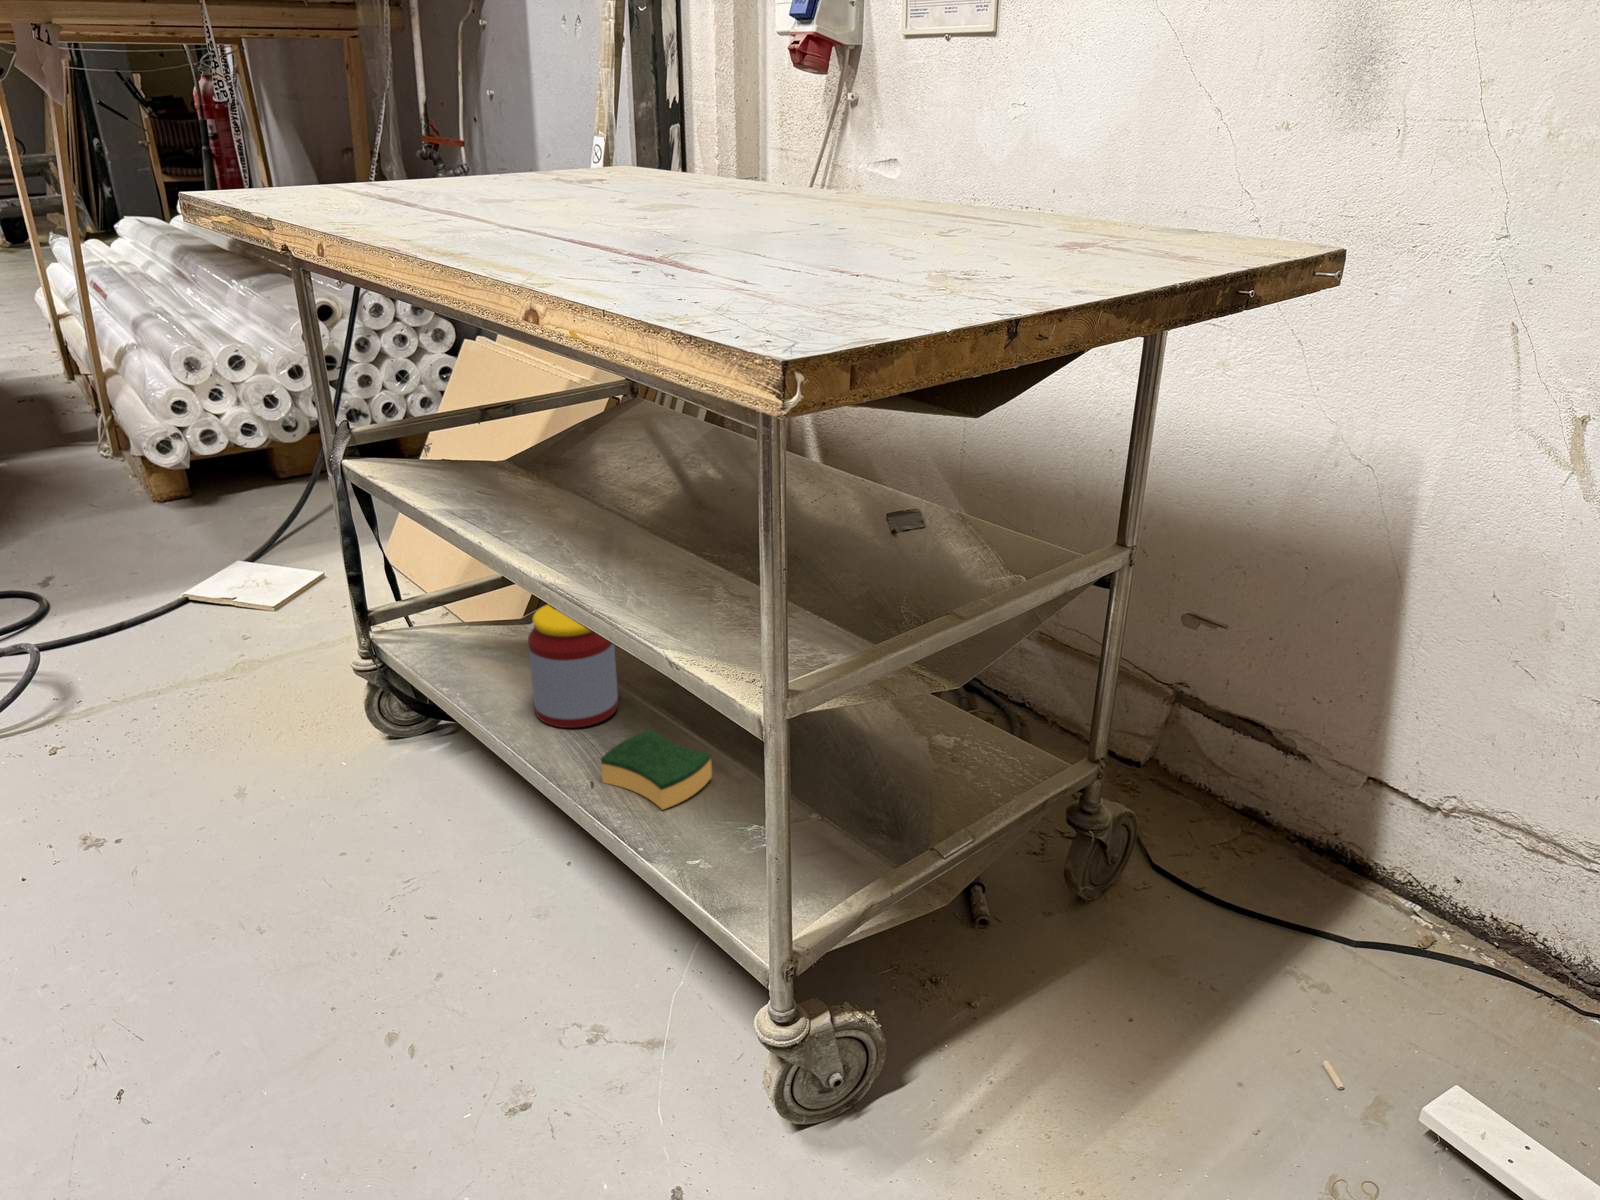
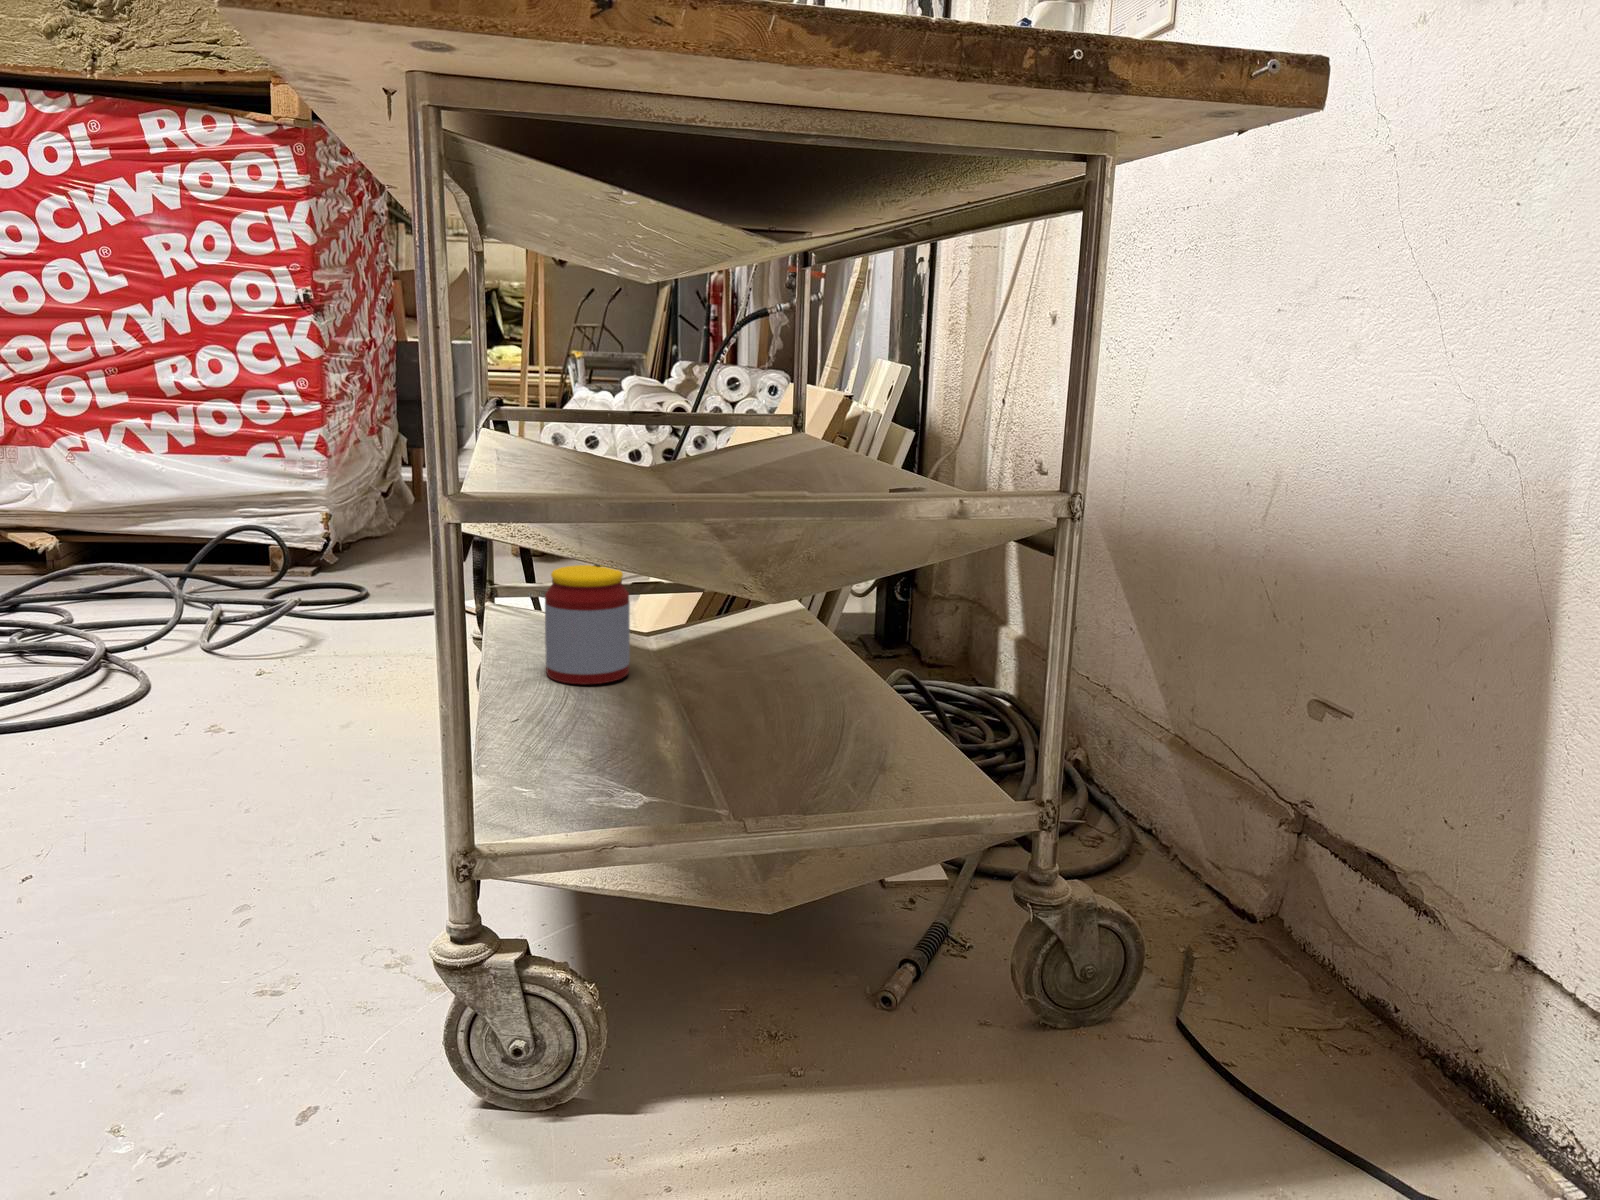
sponge: present [601,729,712,809] -> none [531,684,628,746]

